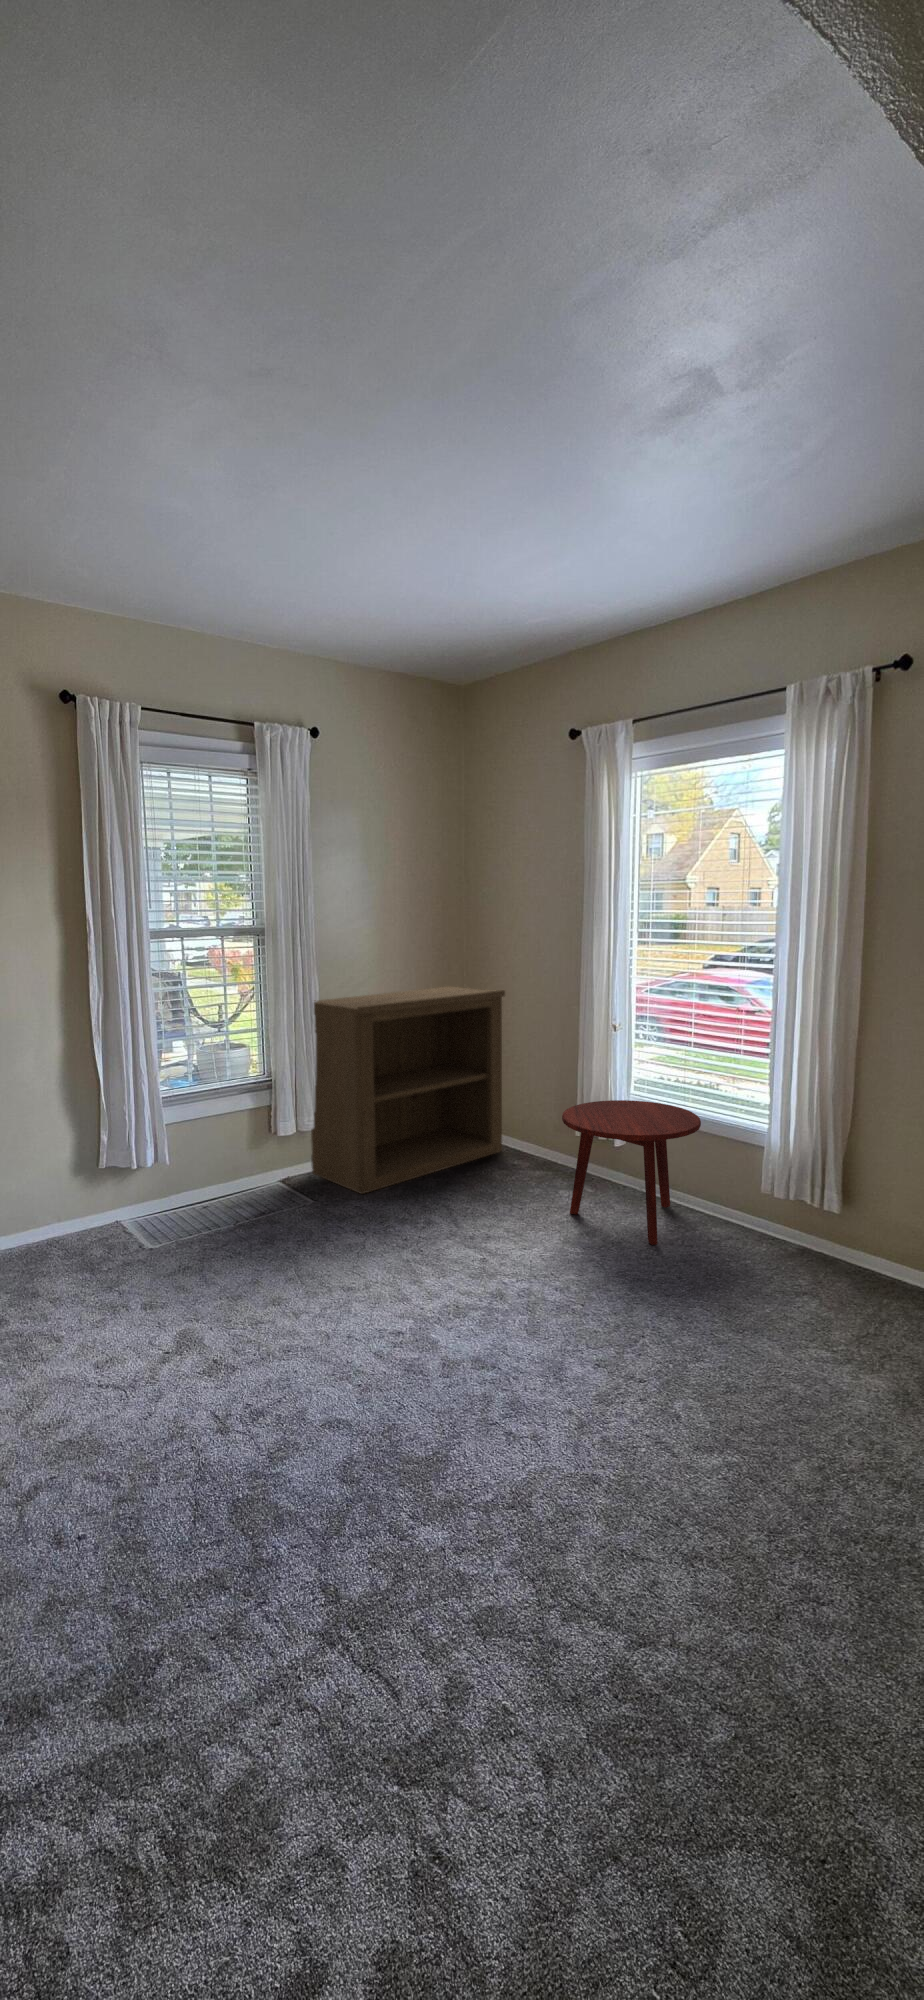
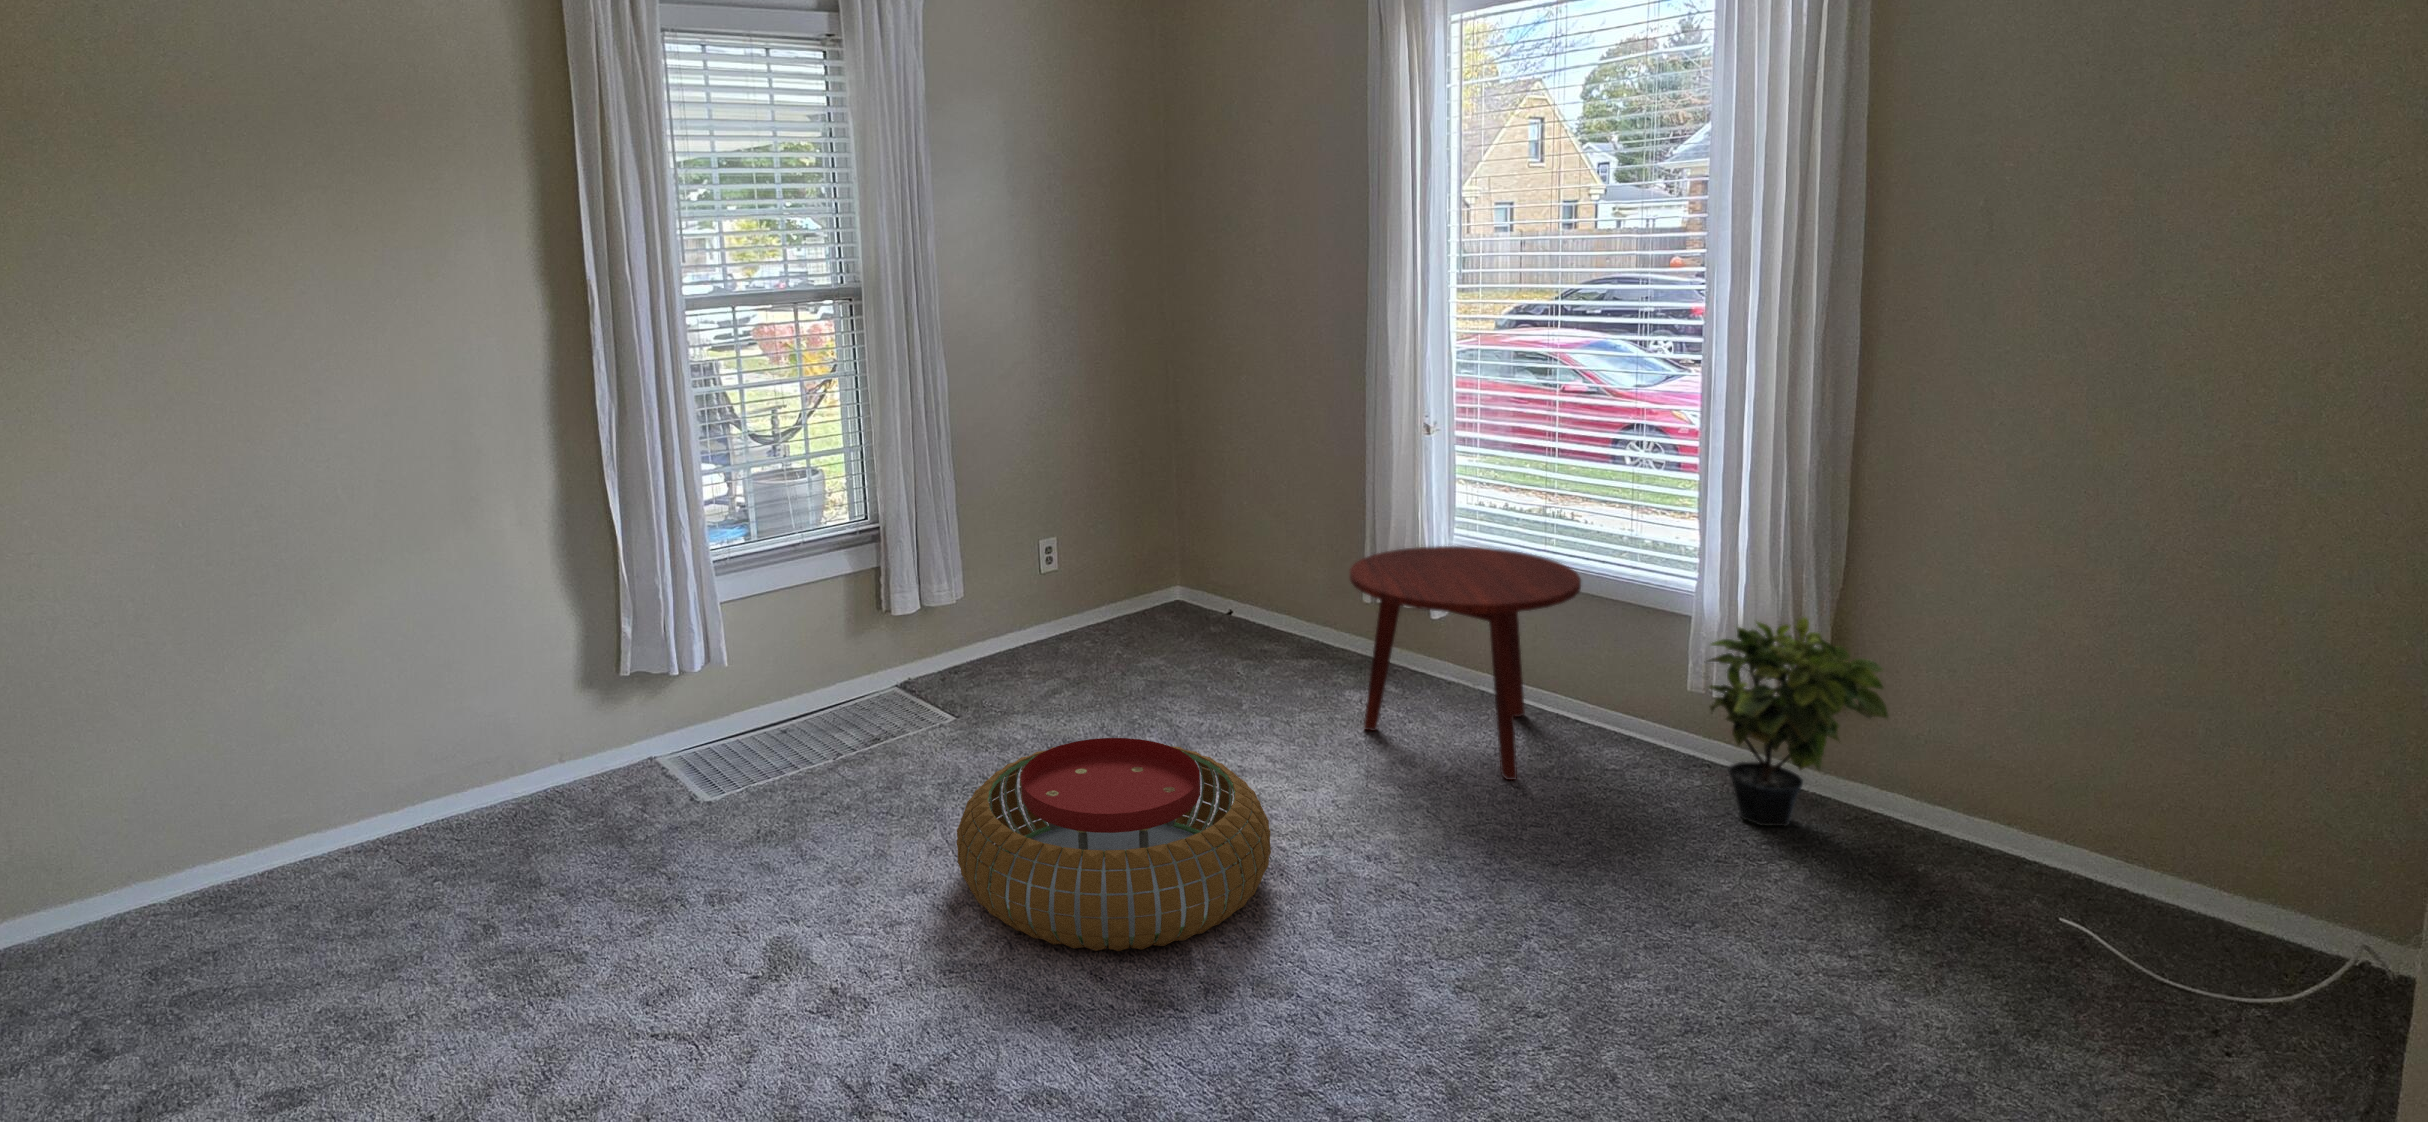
bookshelf: present [311,986,505,1194] -> none [926,372,1235,704]
potted plant: none [766,1146,869,1274] -> present [1708,617,1888,826]
pouf: none [300,1212,496,1342] -> present [957,738,1271,951]

